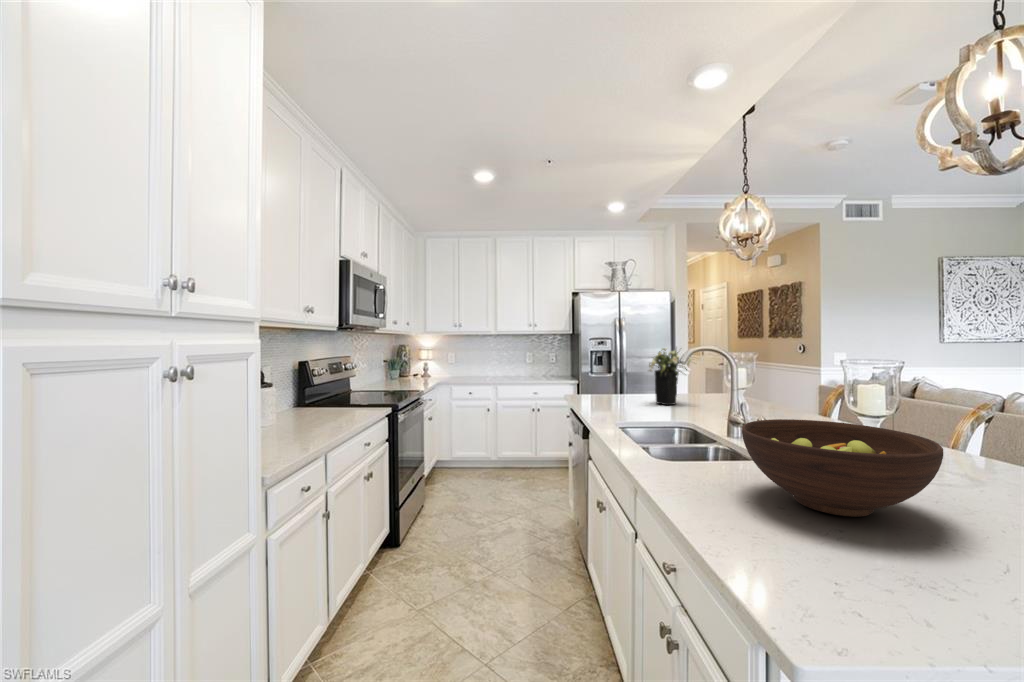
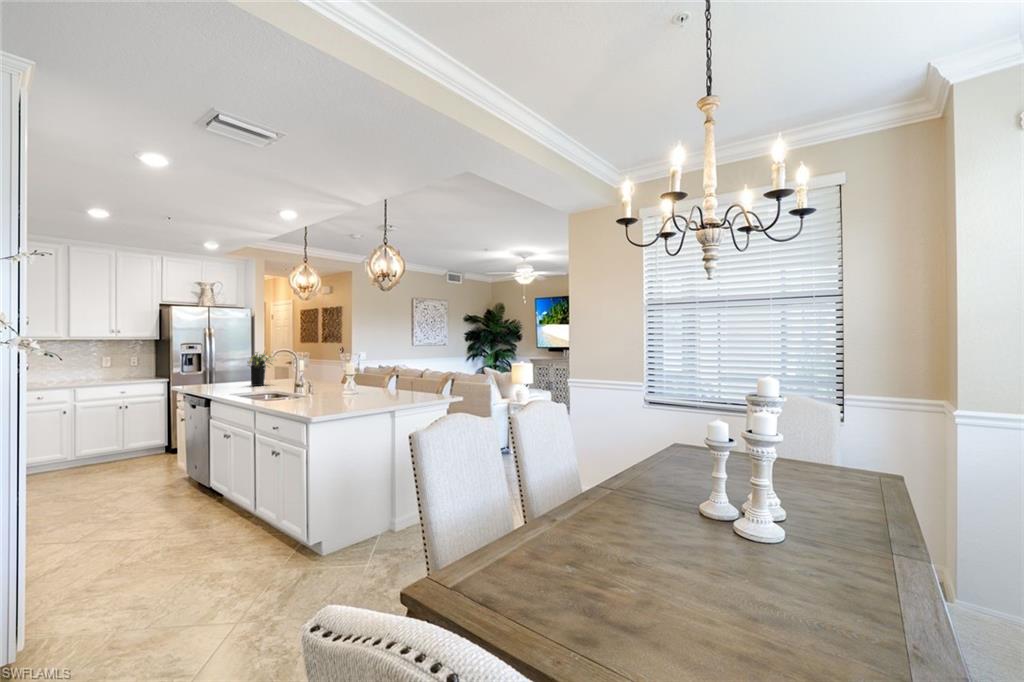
fruit bowl: present [742,419,943,517] -> none [300,376,350,400]

